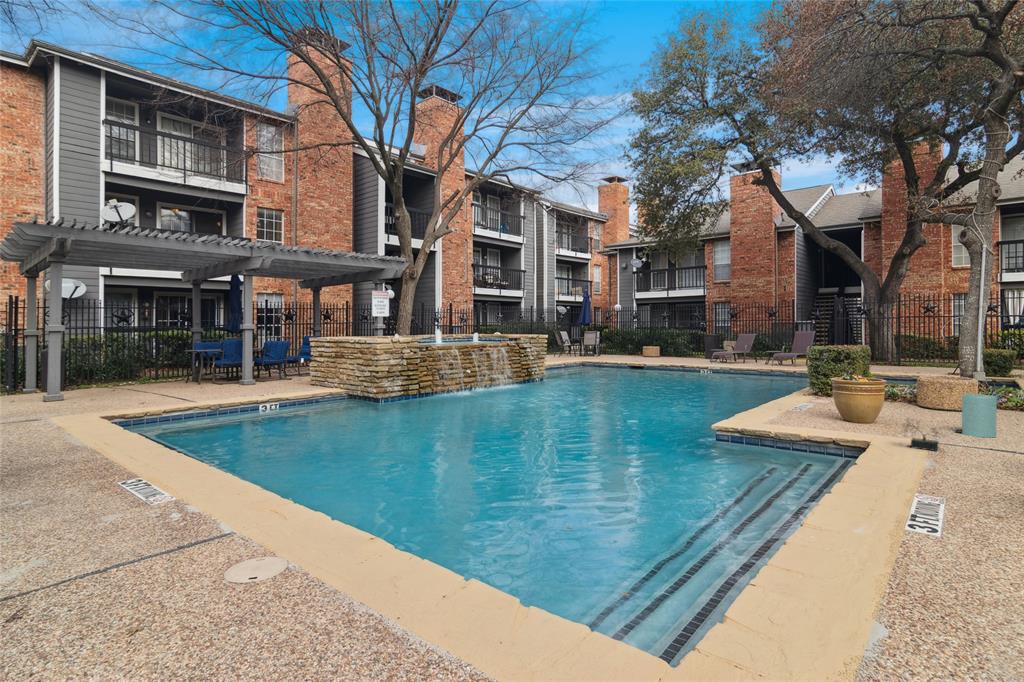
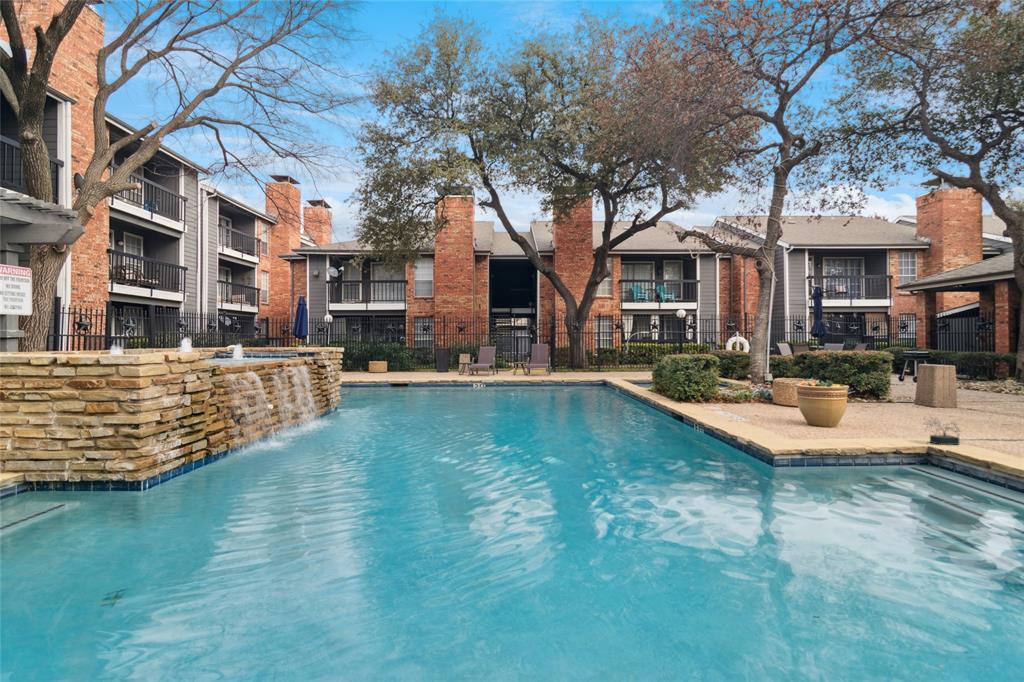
trash can: present [956,394,997,438] -> none [869,391,901,427]

